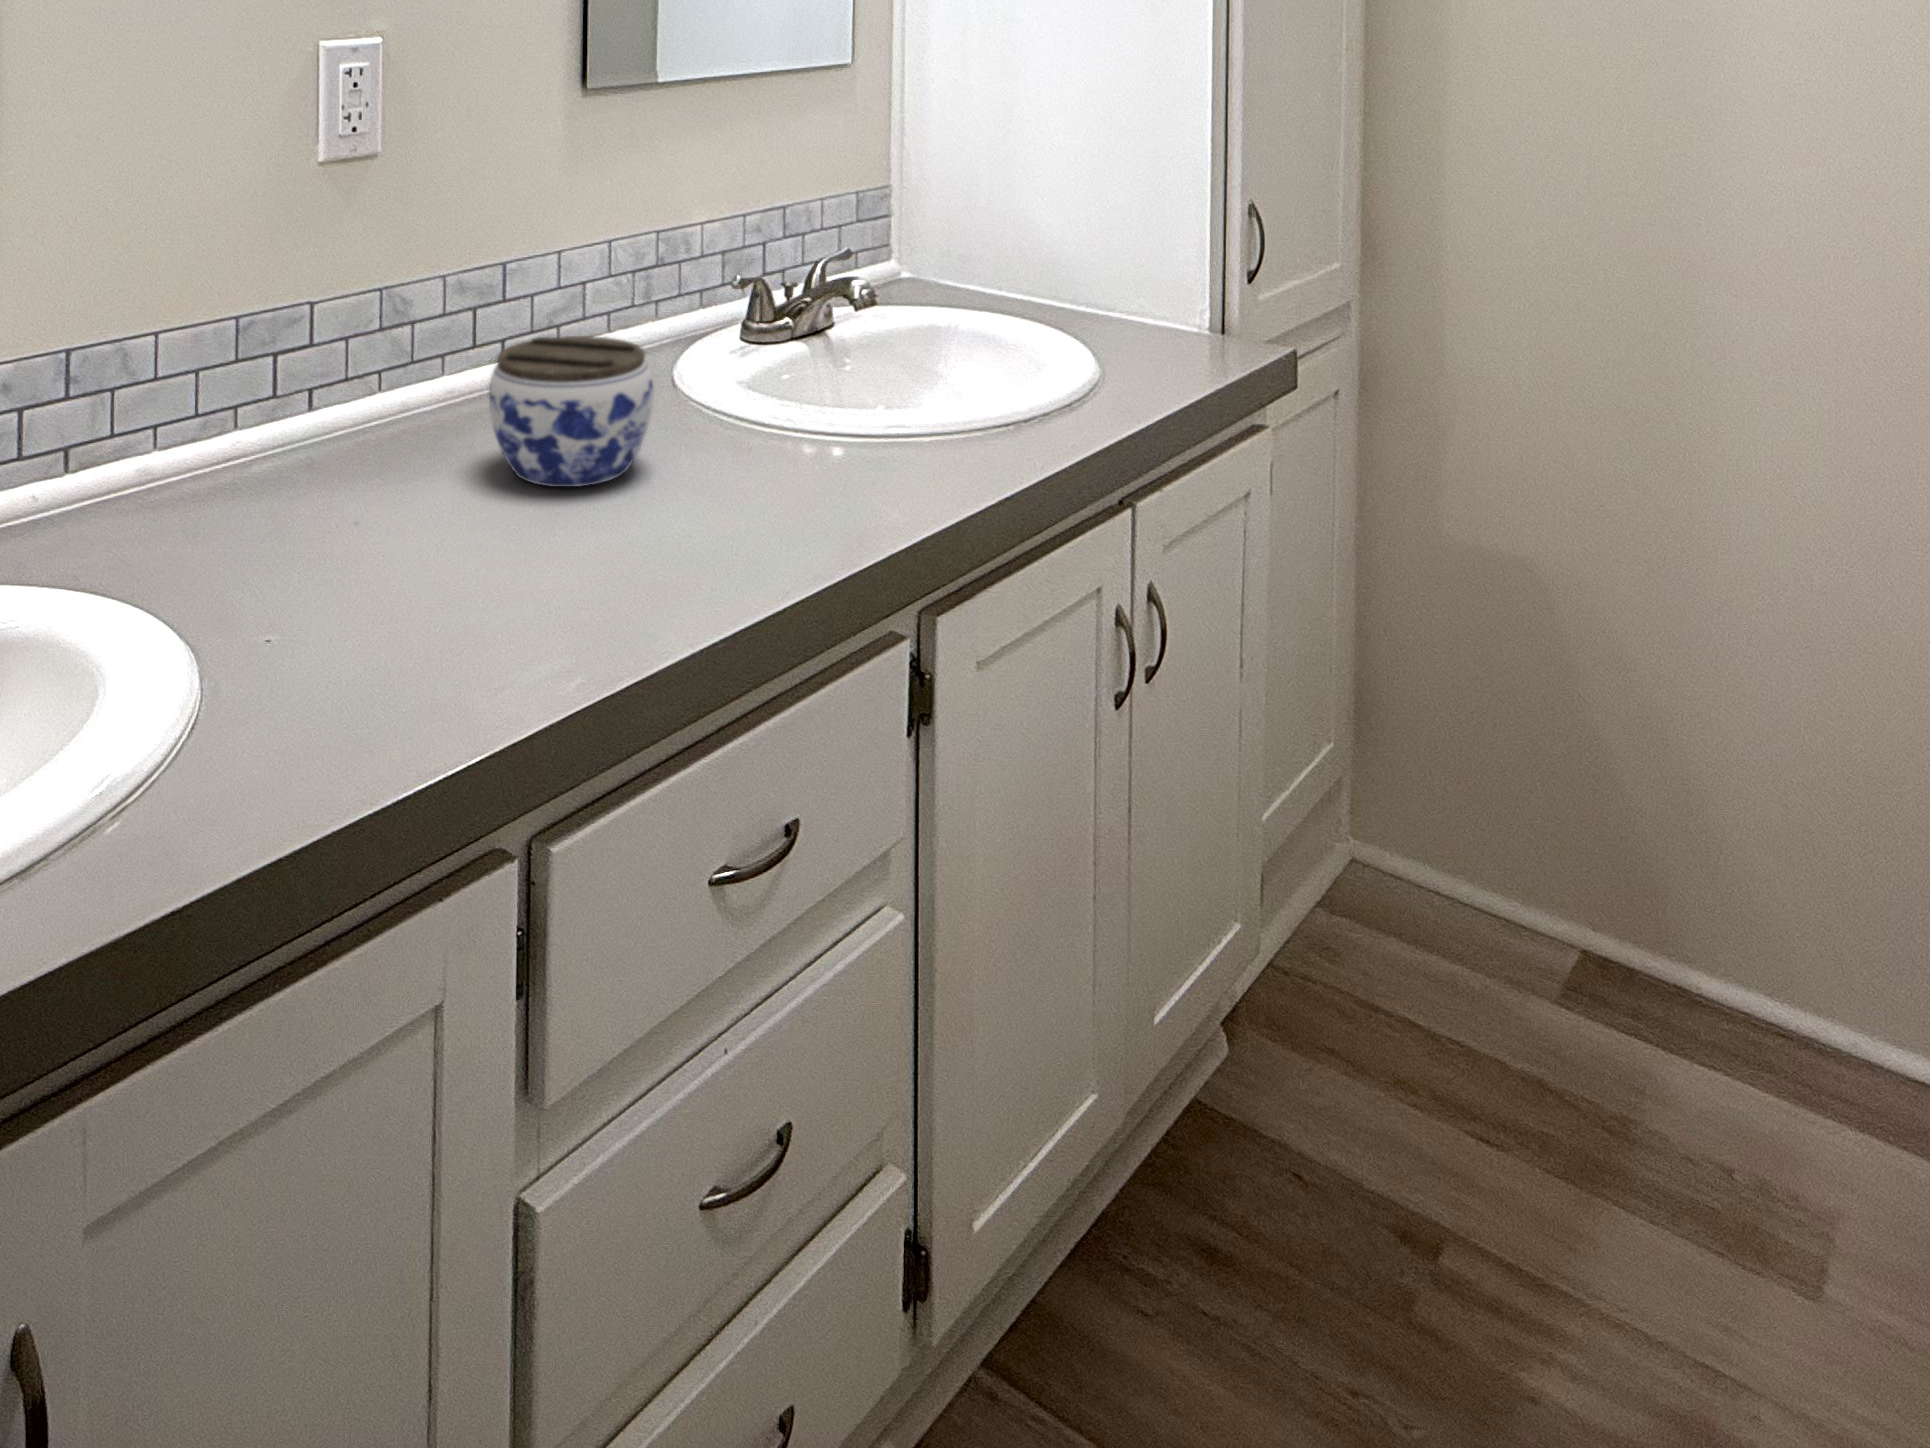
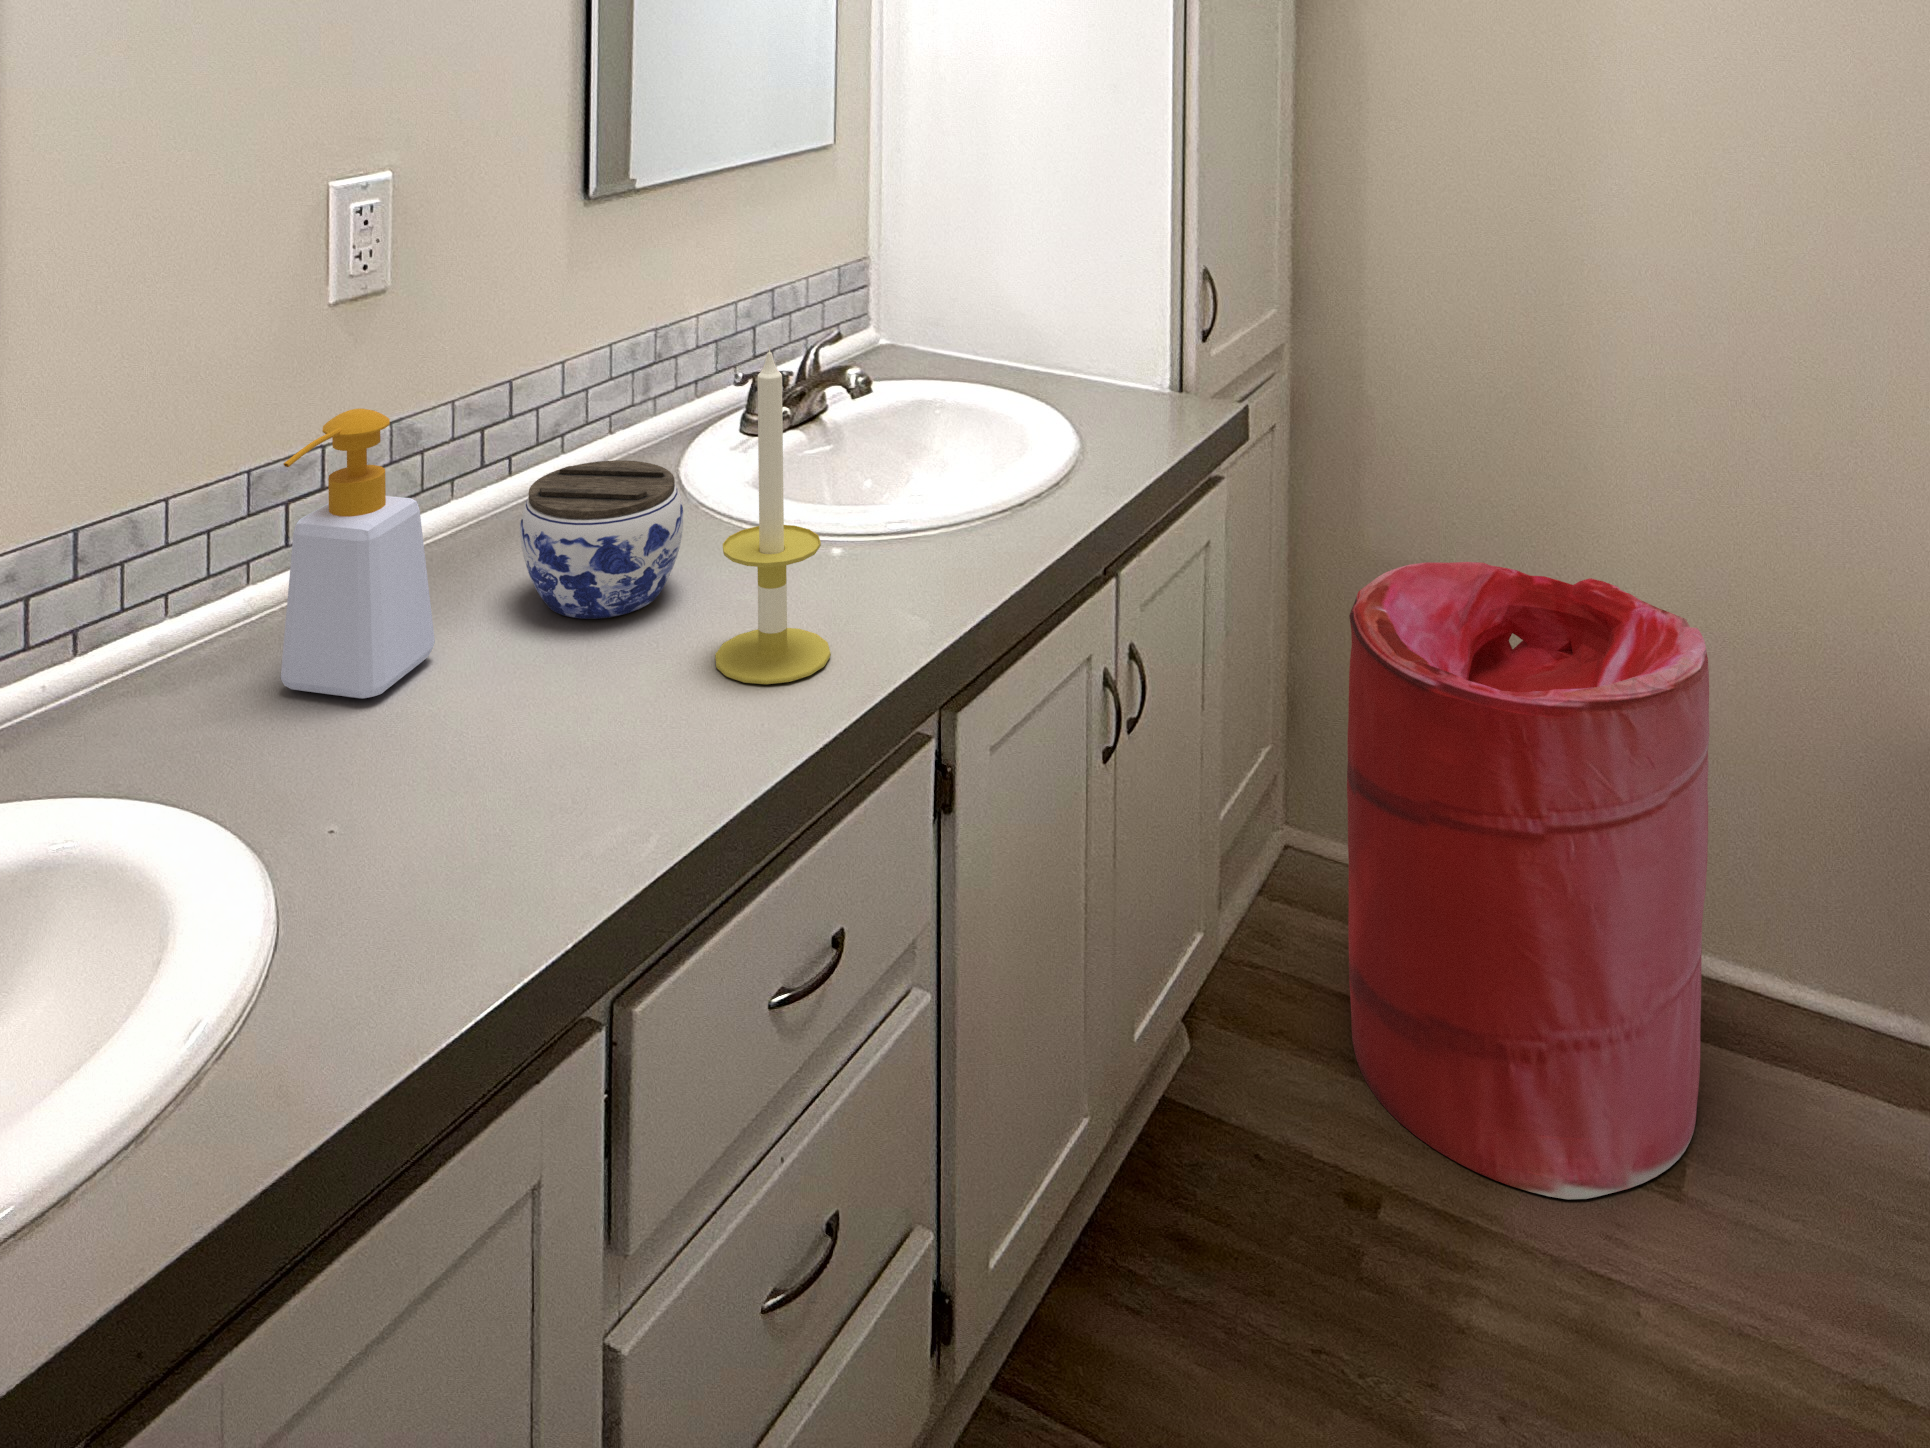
candle: none [673,203,794,554] -> present [715,346,831,684]
soap bottle: none [244,248,397,533] -> present [281,409,435,699]
laundry hamper: none [1413,551,1856,1286] -> present [1347,562,1709,1199]

